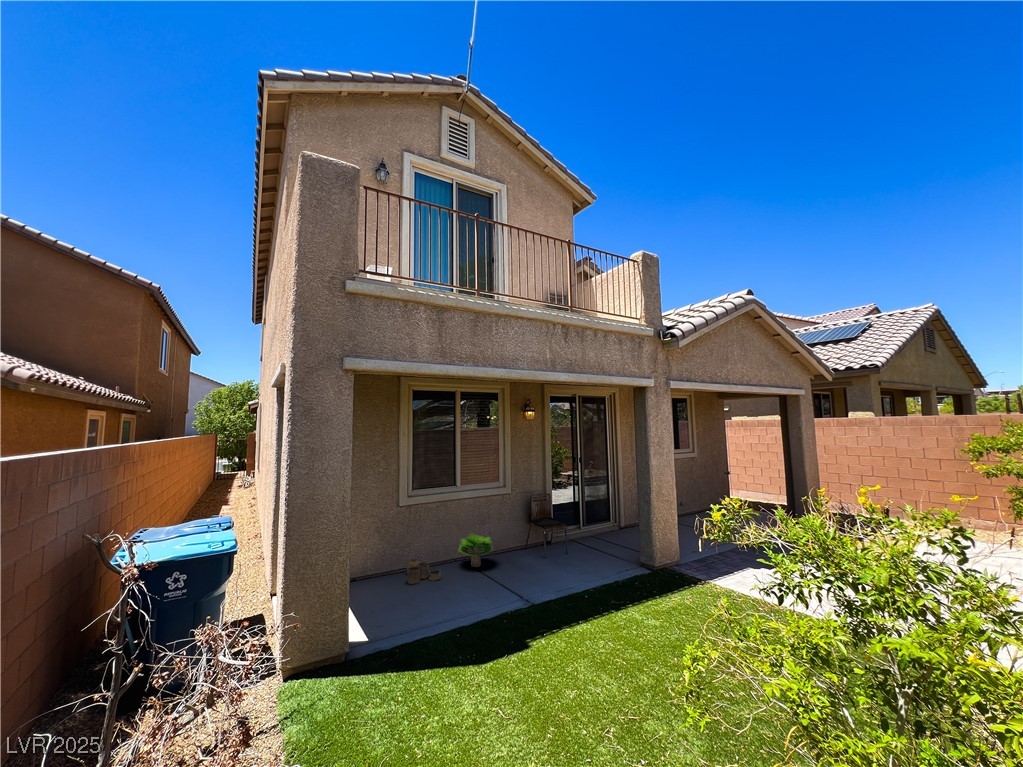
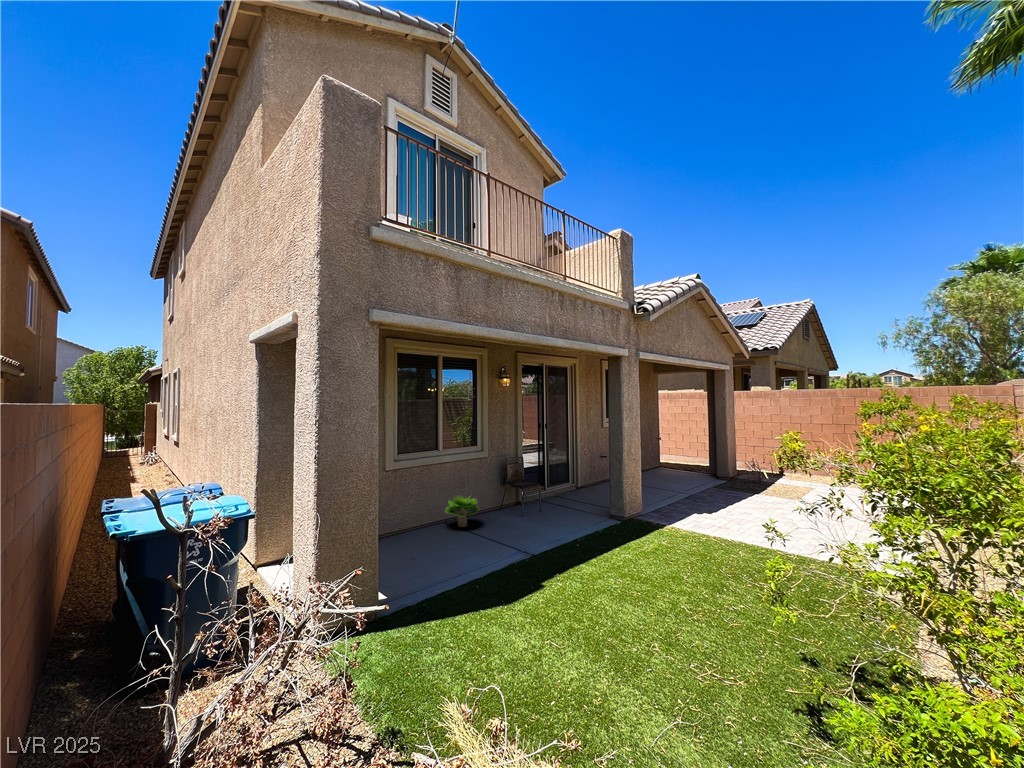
woven basket: present [407,560,441,584] -> none [396,523,434,546]

